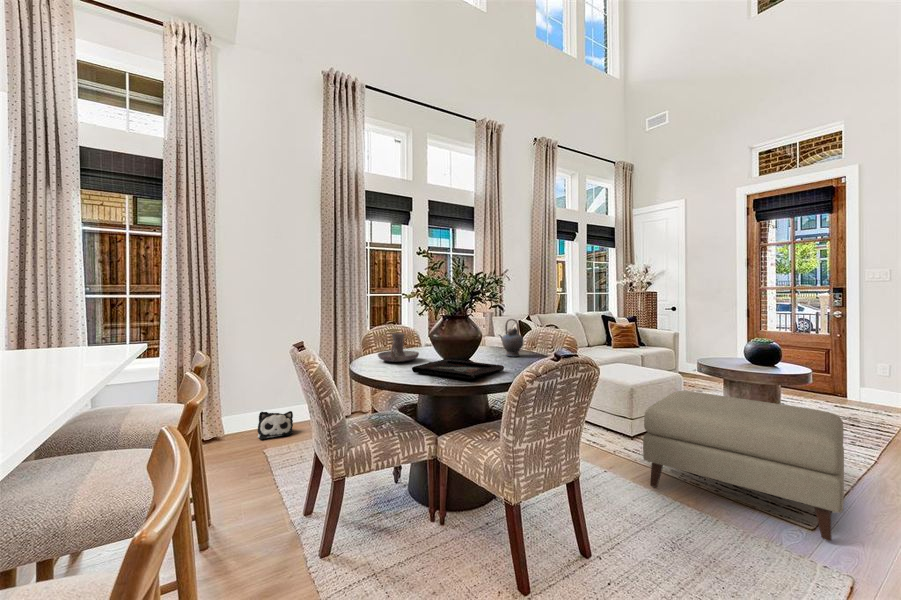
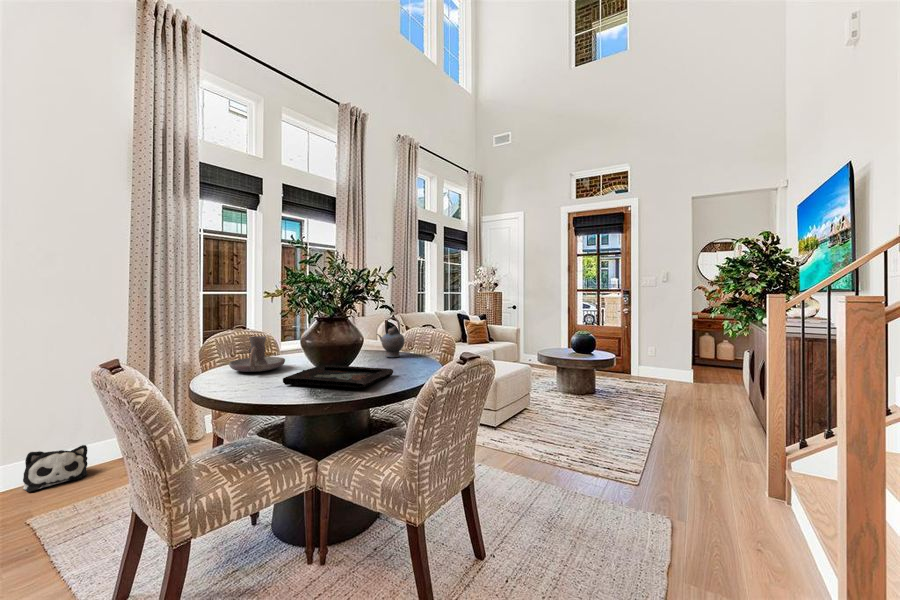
ottoman: present [643,391,844,541] -> none [514,380,667,497]

